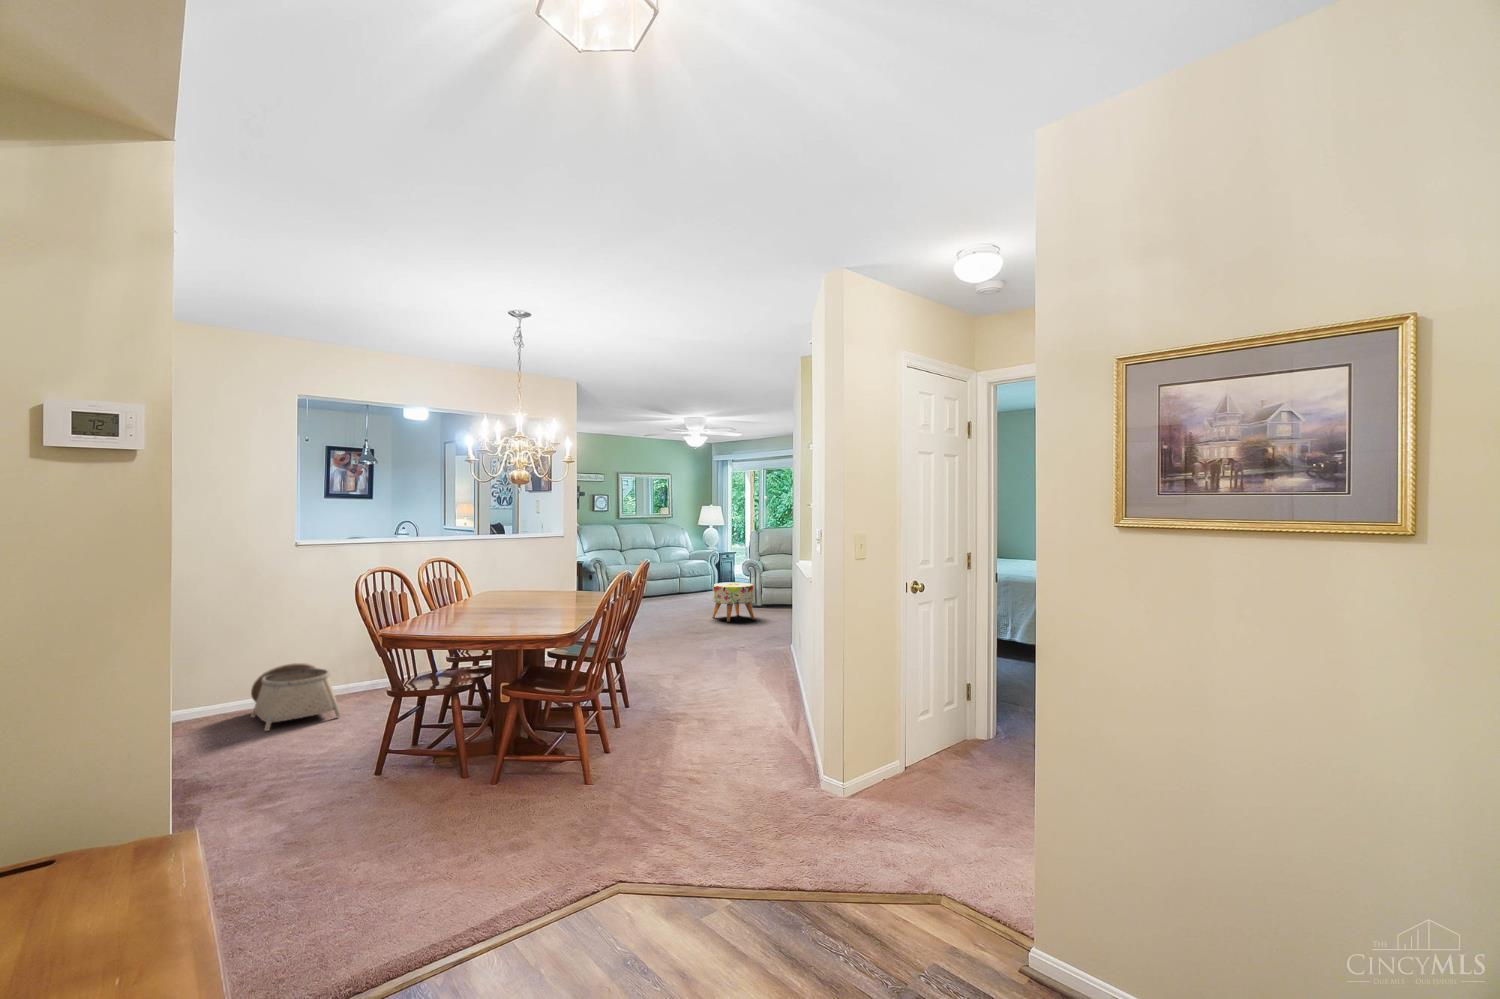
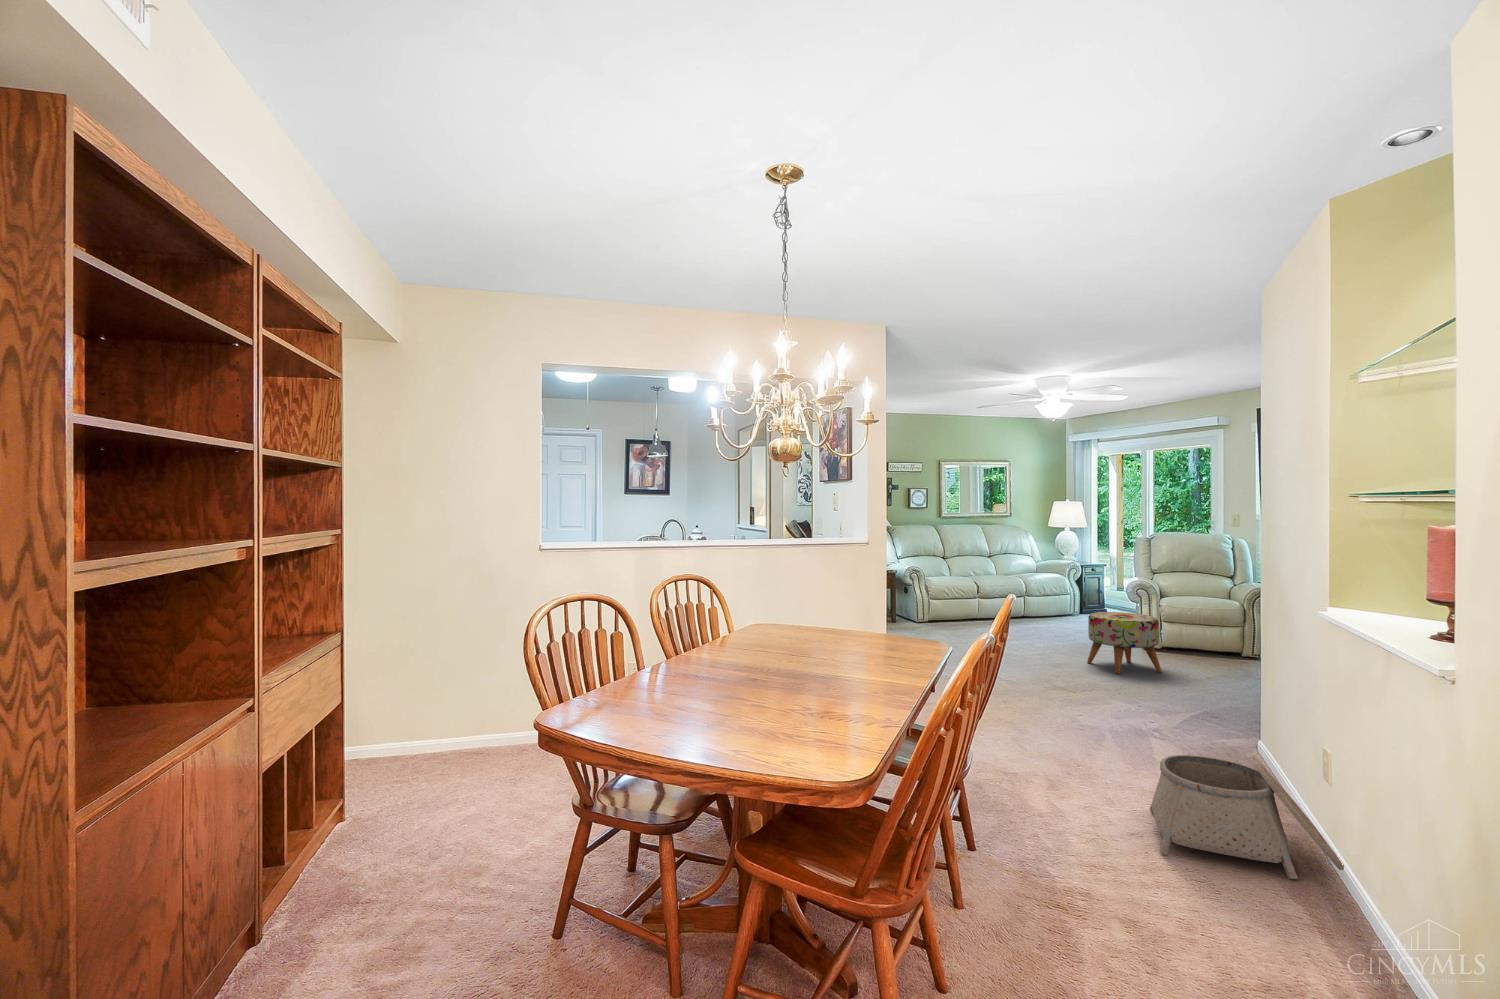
basket: present [251,663,341,731] -> present [1149,755,1344,879]

